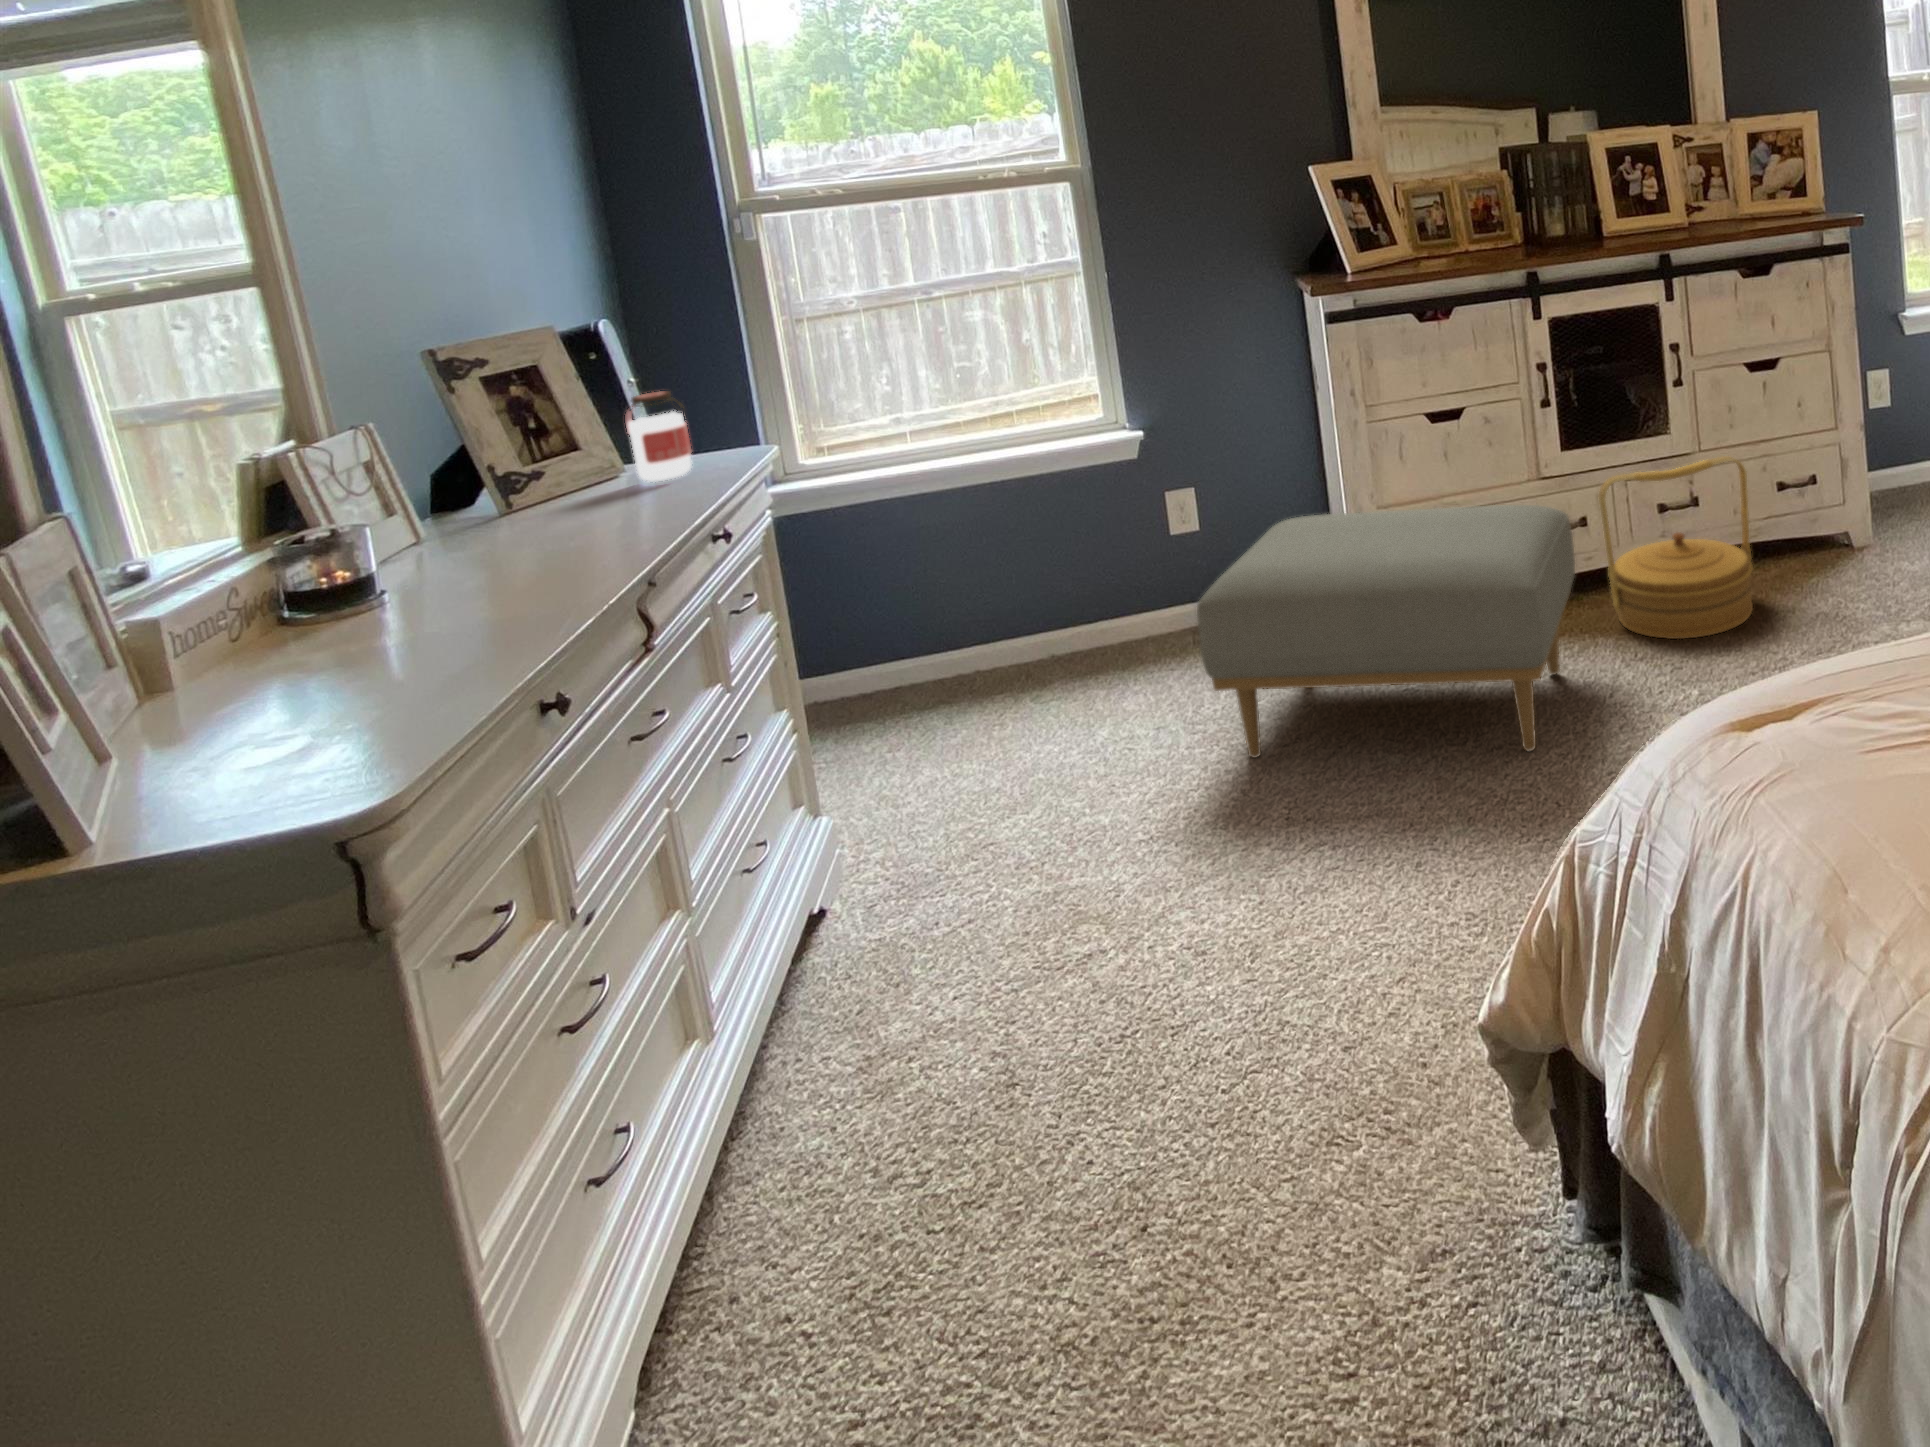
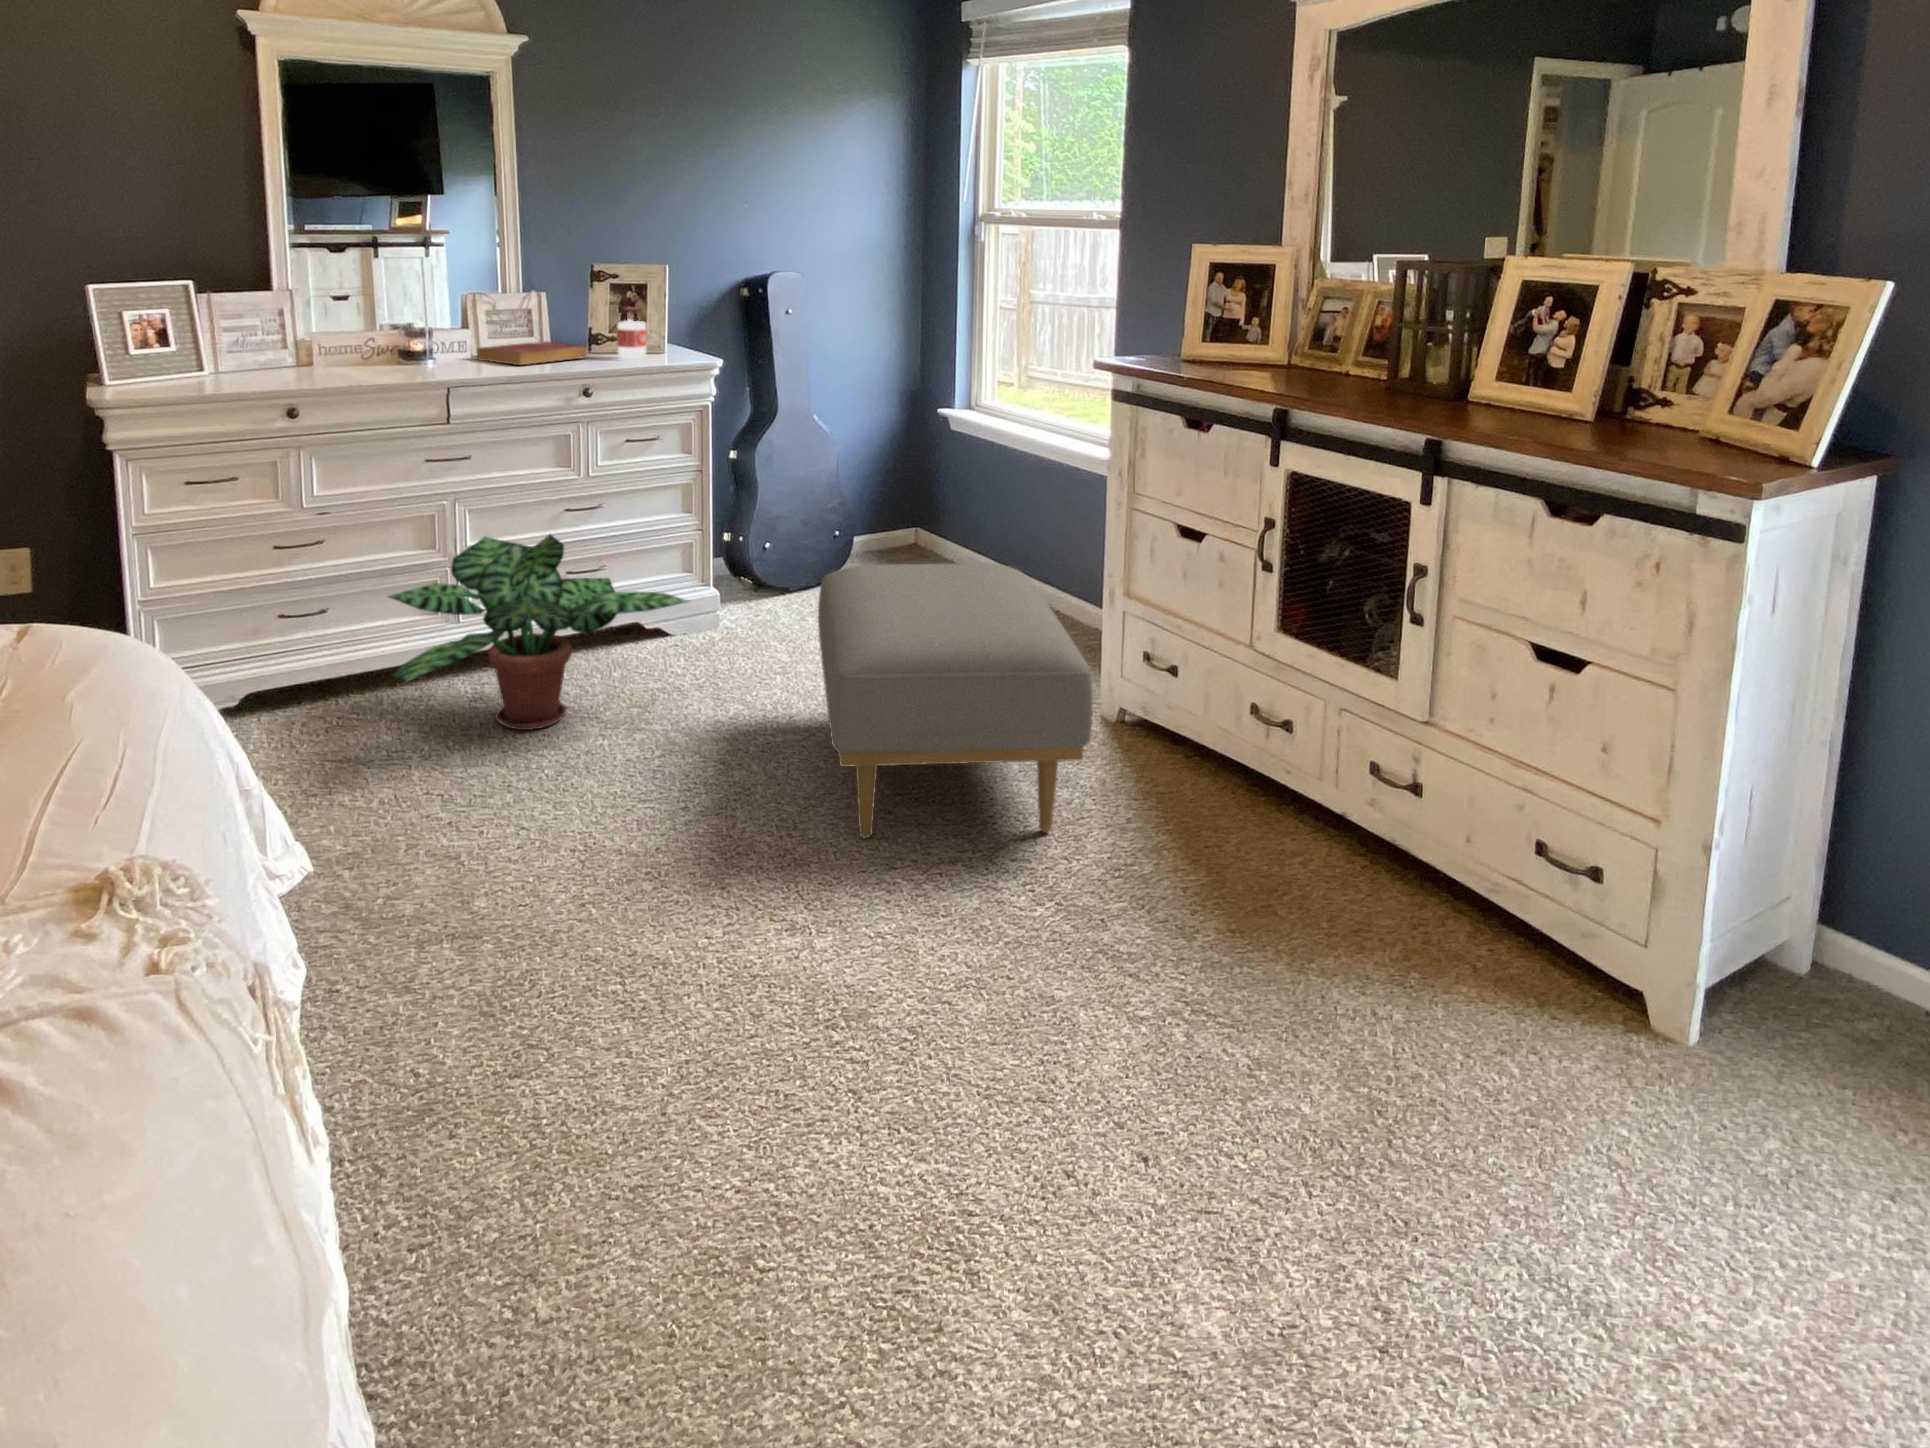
woven basket: present [1598,456,1753,639] -> none [1169,678,1365,948]
book: none [477,476,645,555] -> present [477,341,587,365]
potted plant: none [746,676,1205,1019] -> present [388,535,688,730]

